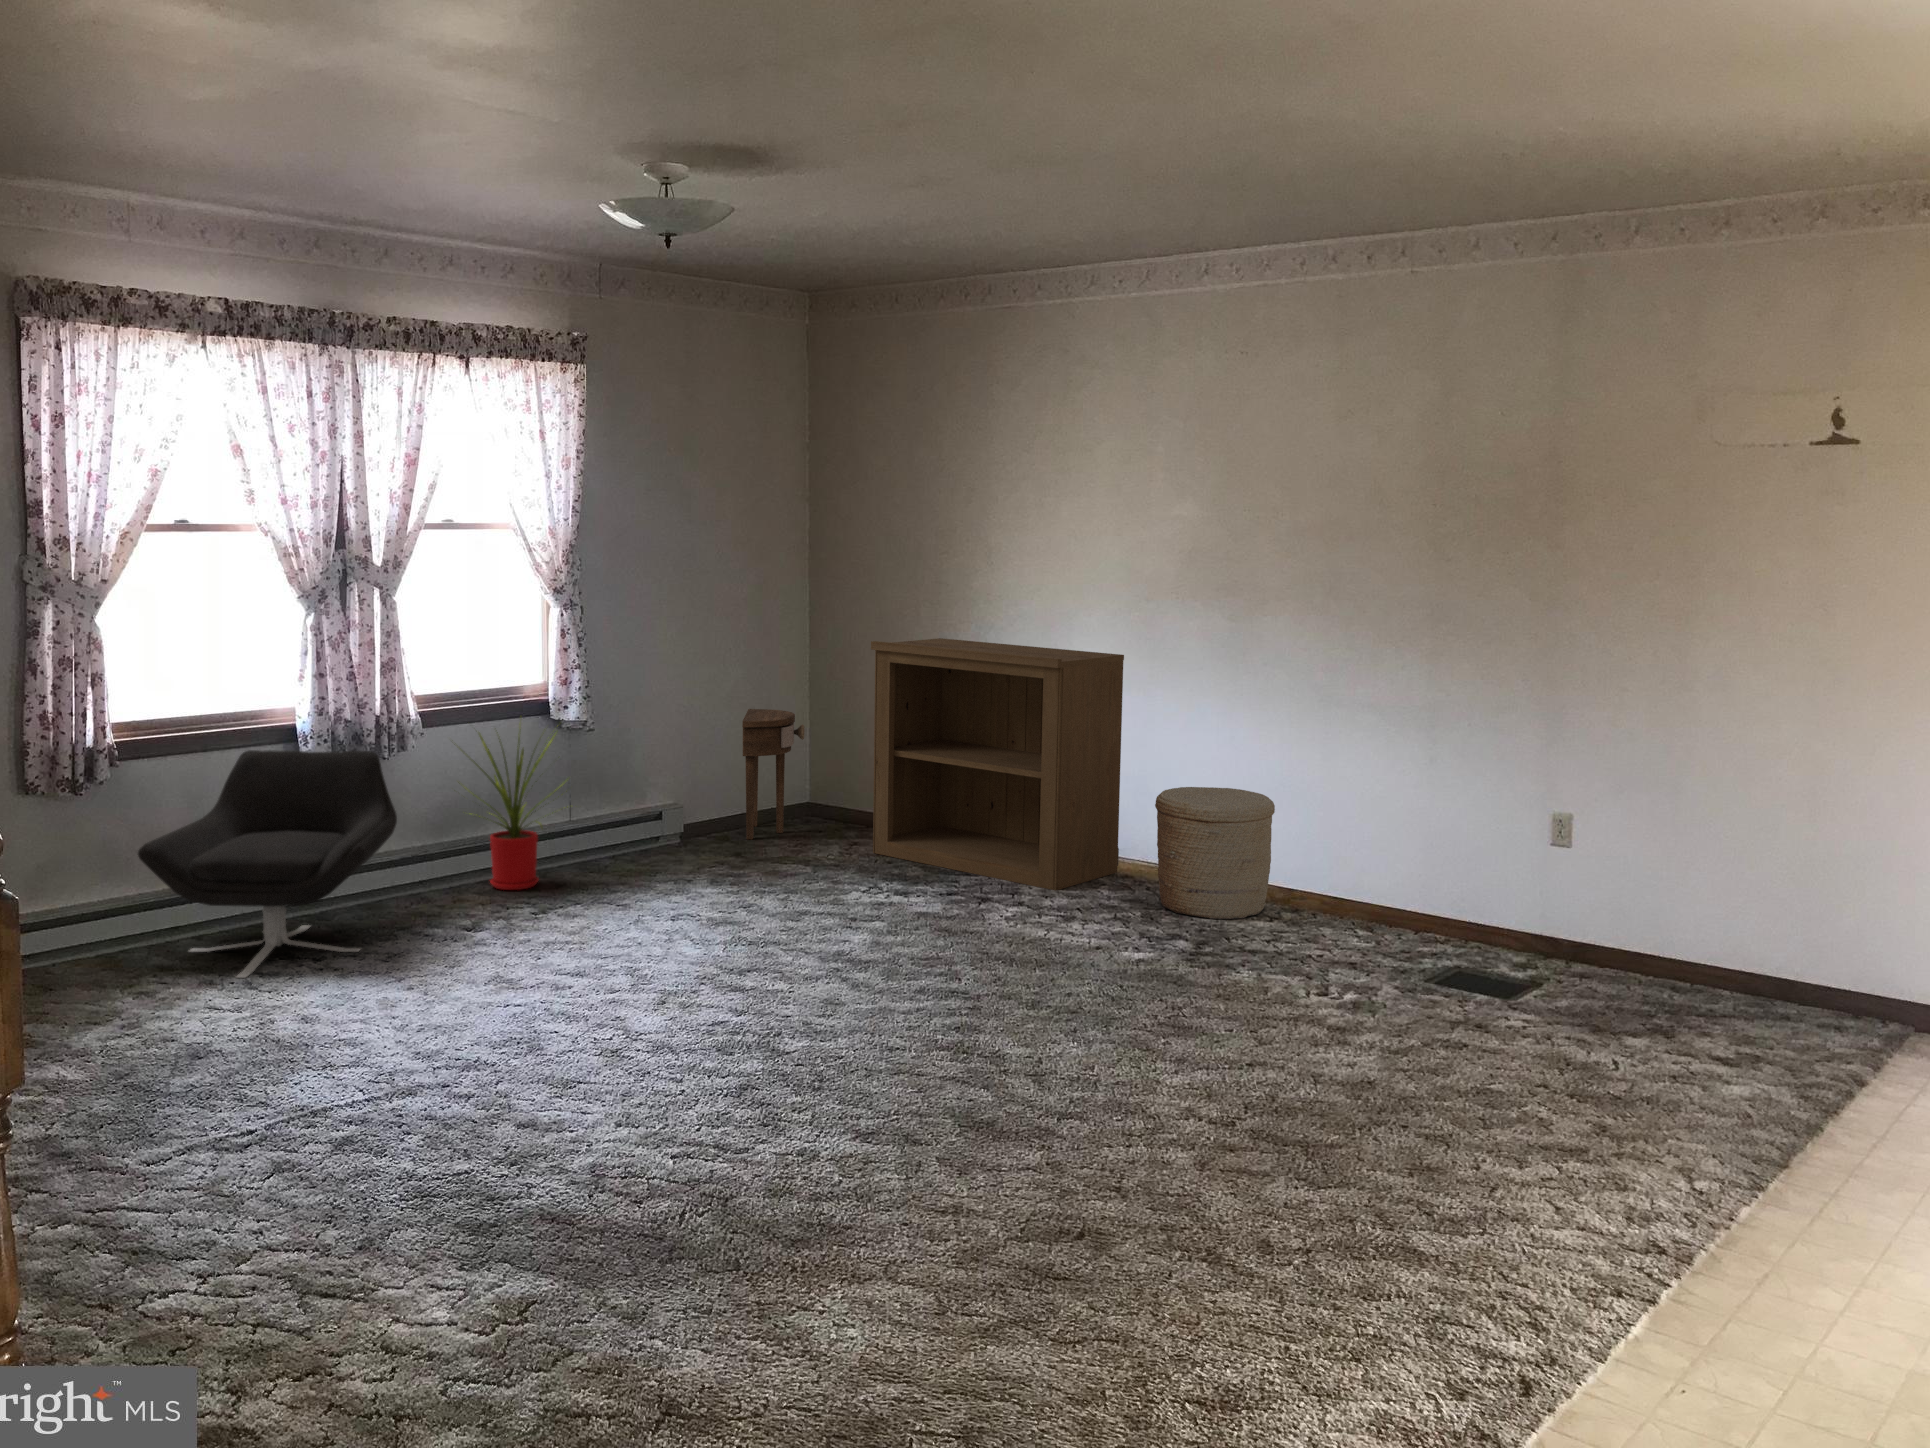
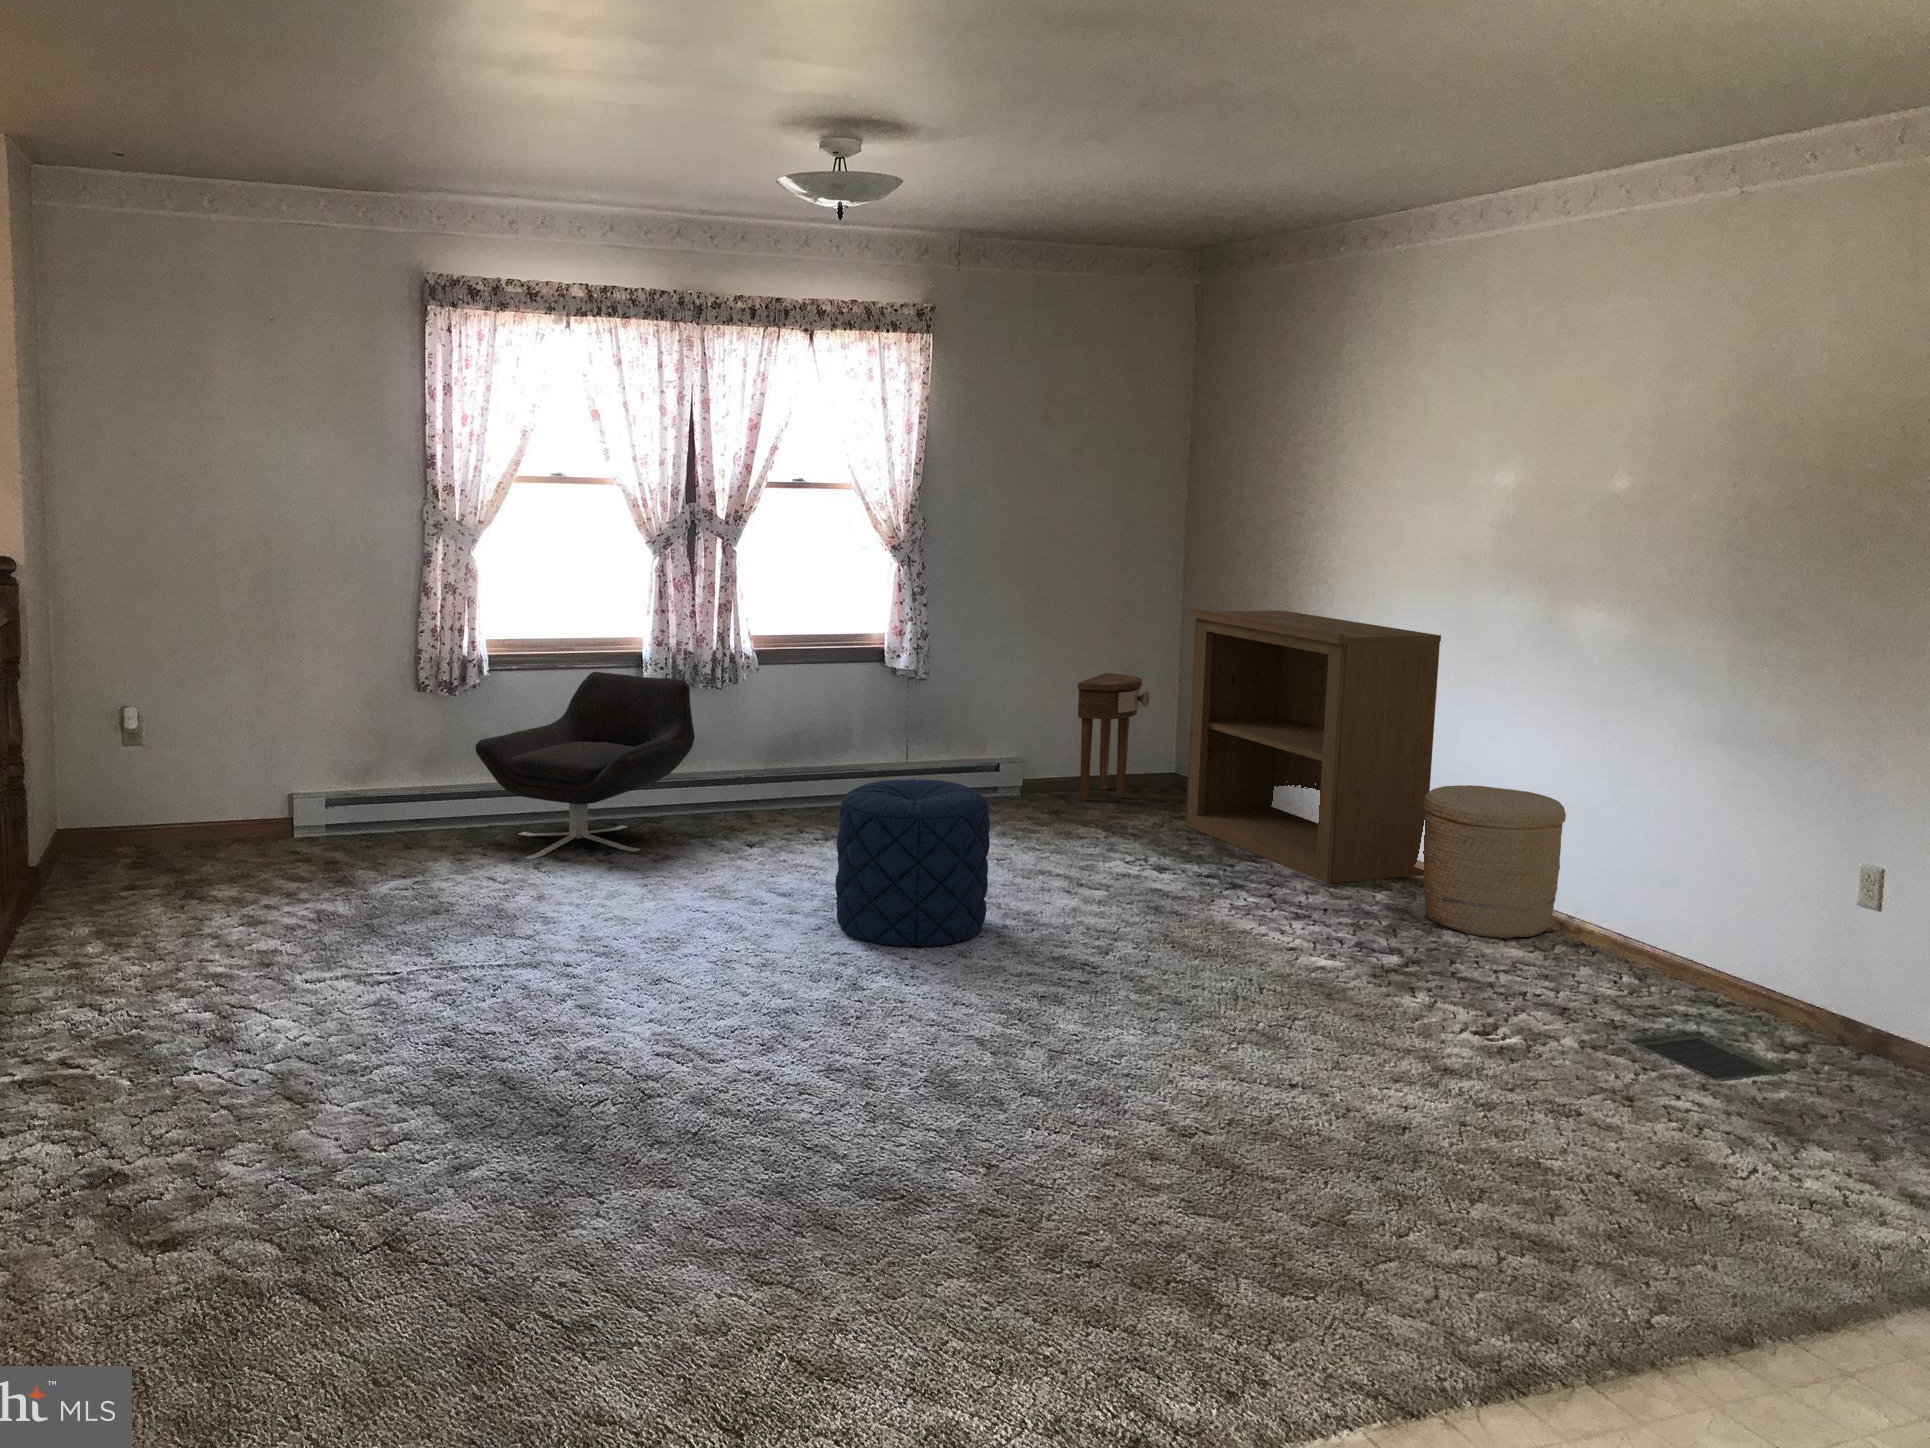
house plant: present [473,733,568,890] -> none [770,659,886,819]
pouf: none [674,833,834,1008] -> present [835,779,990,947]

